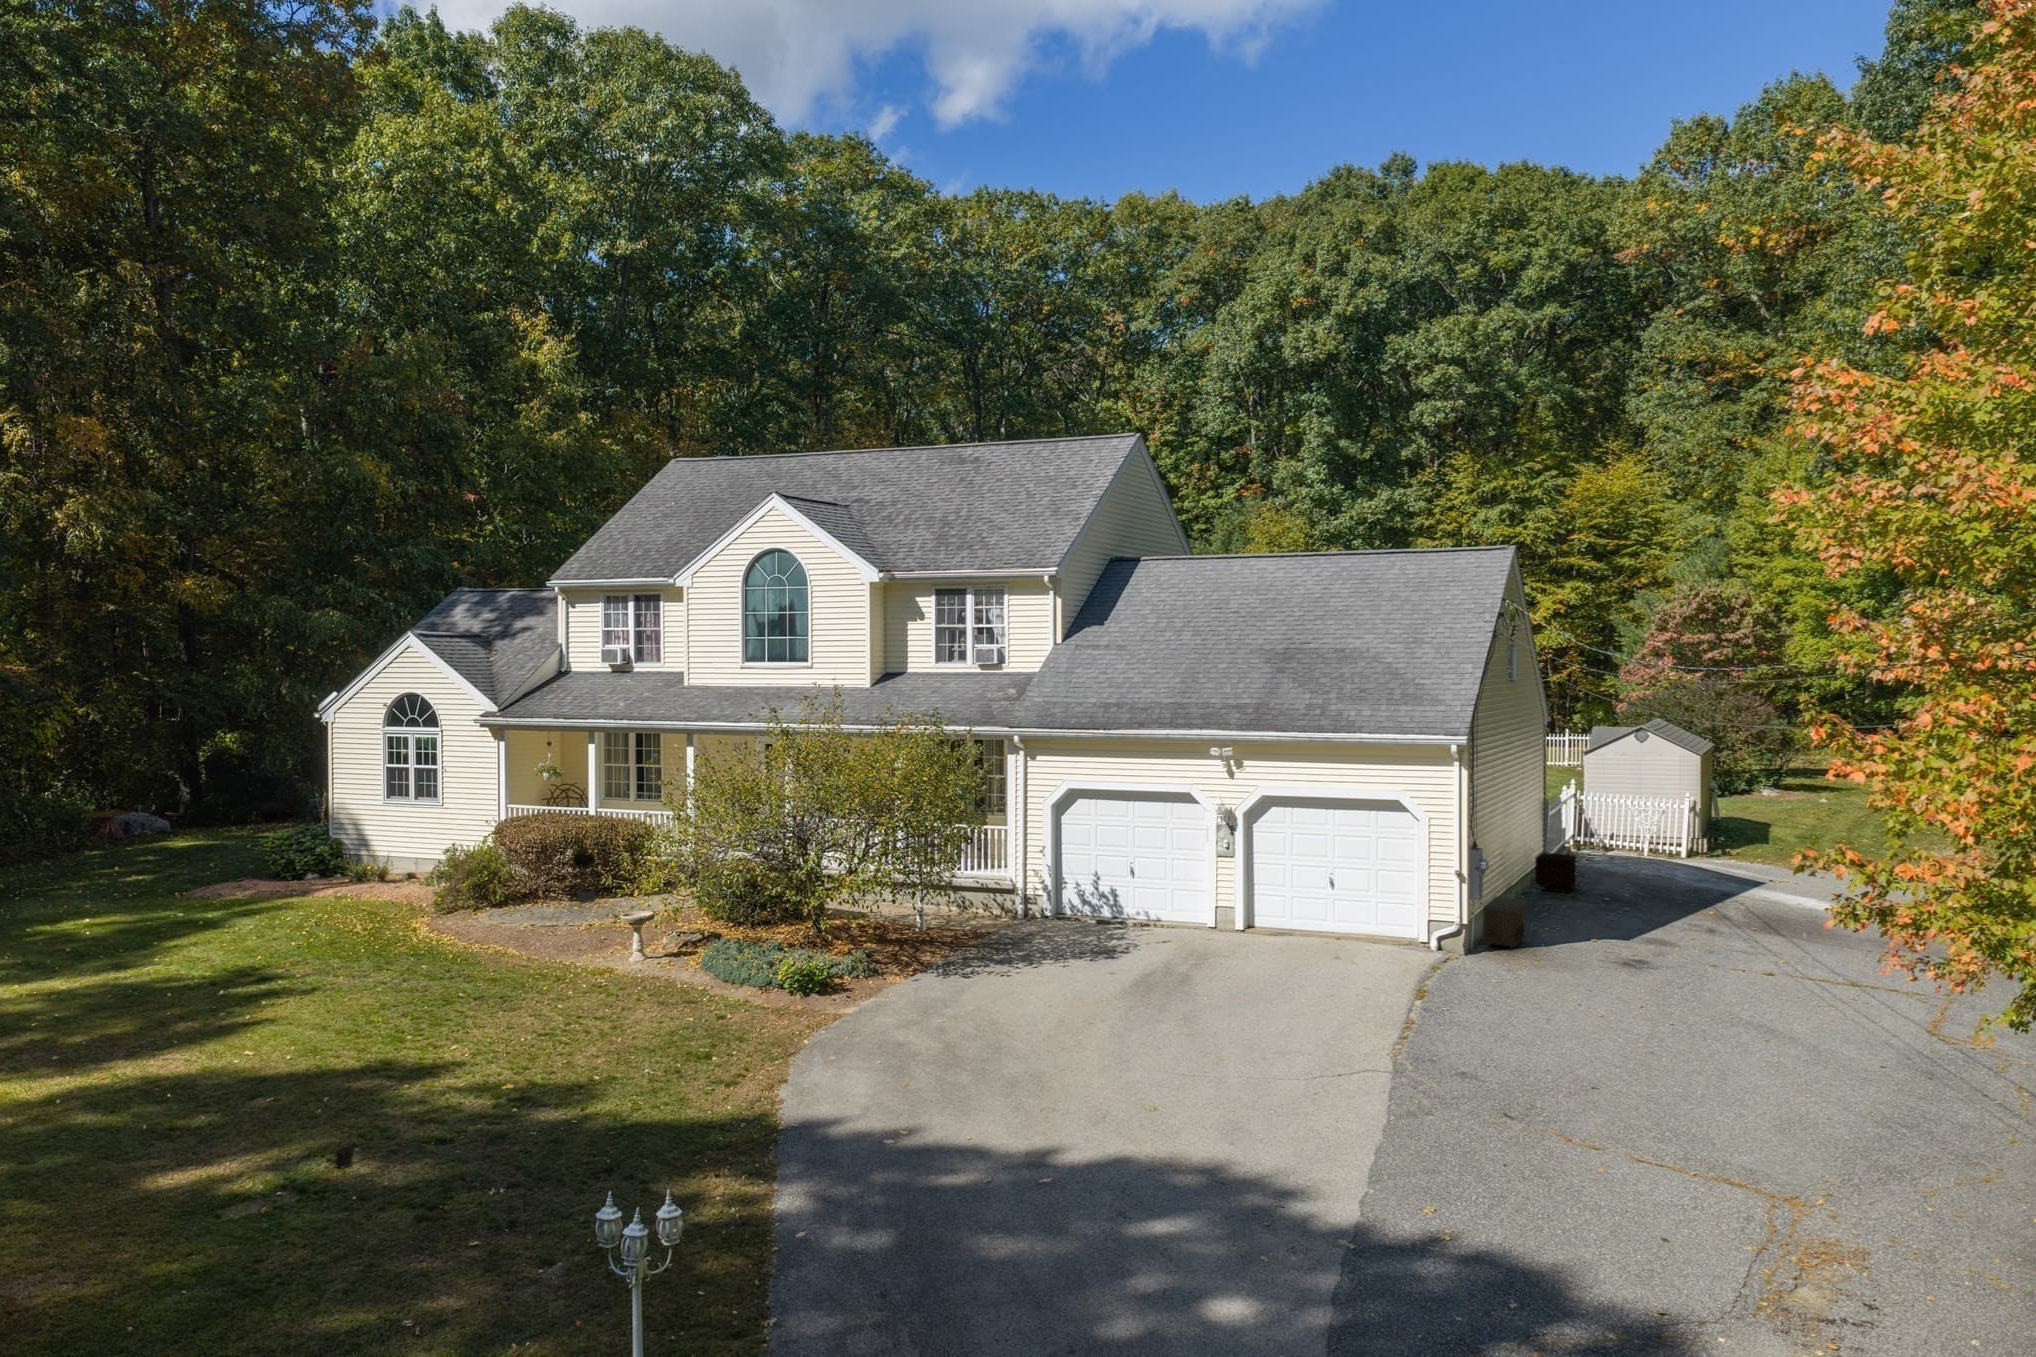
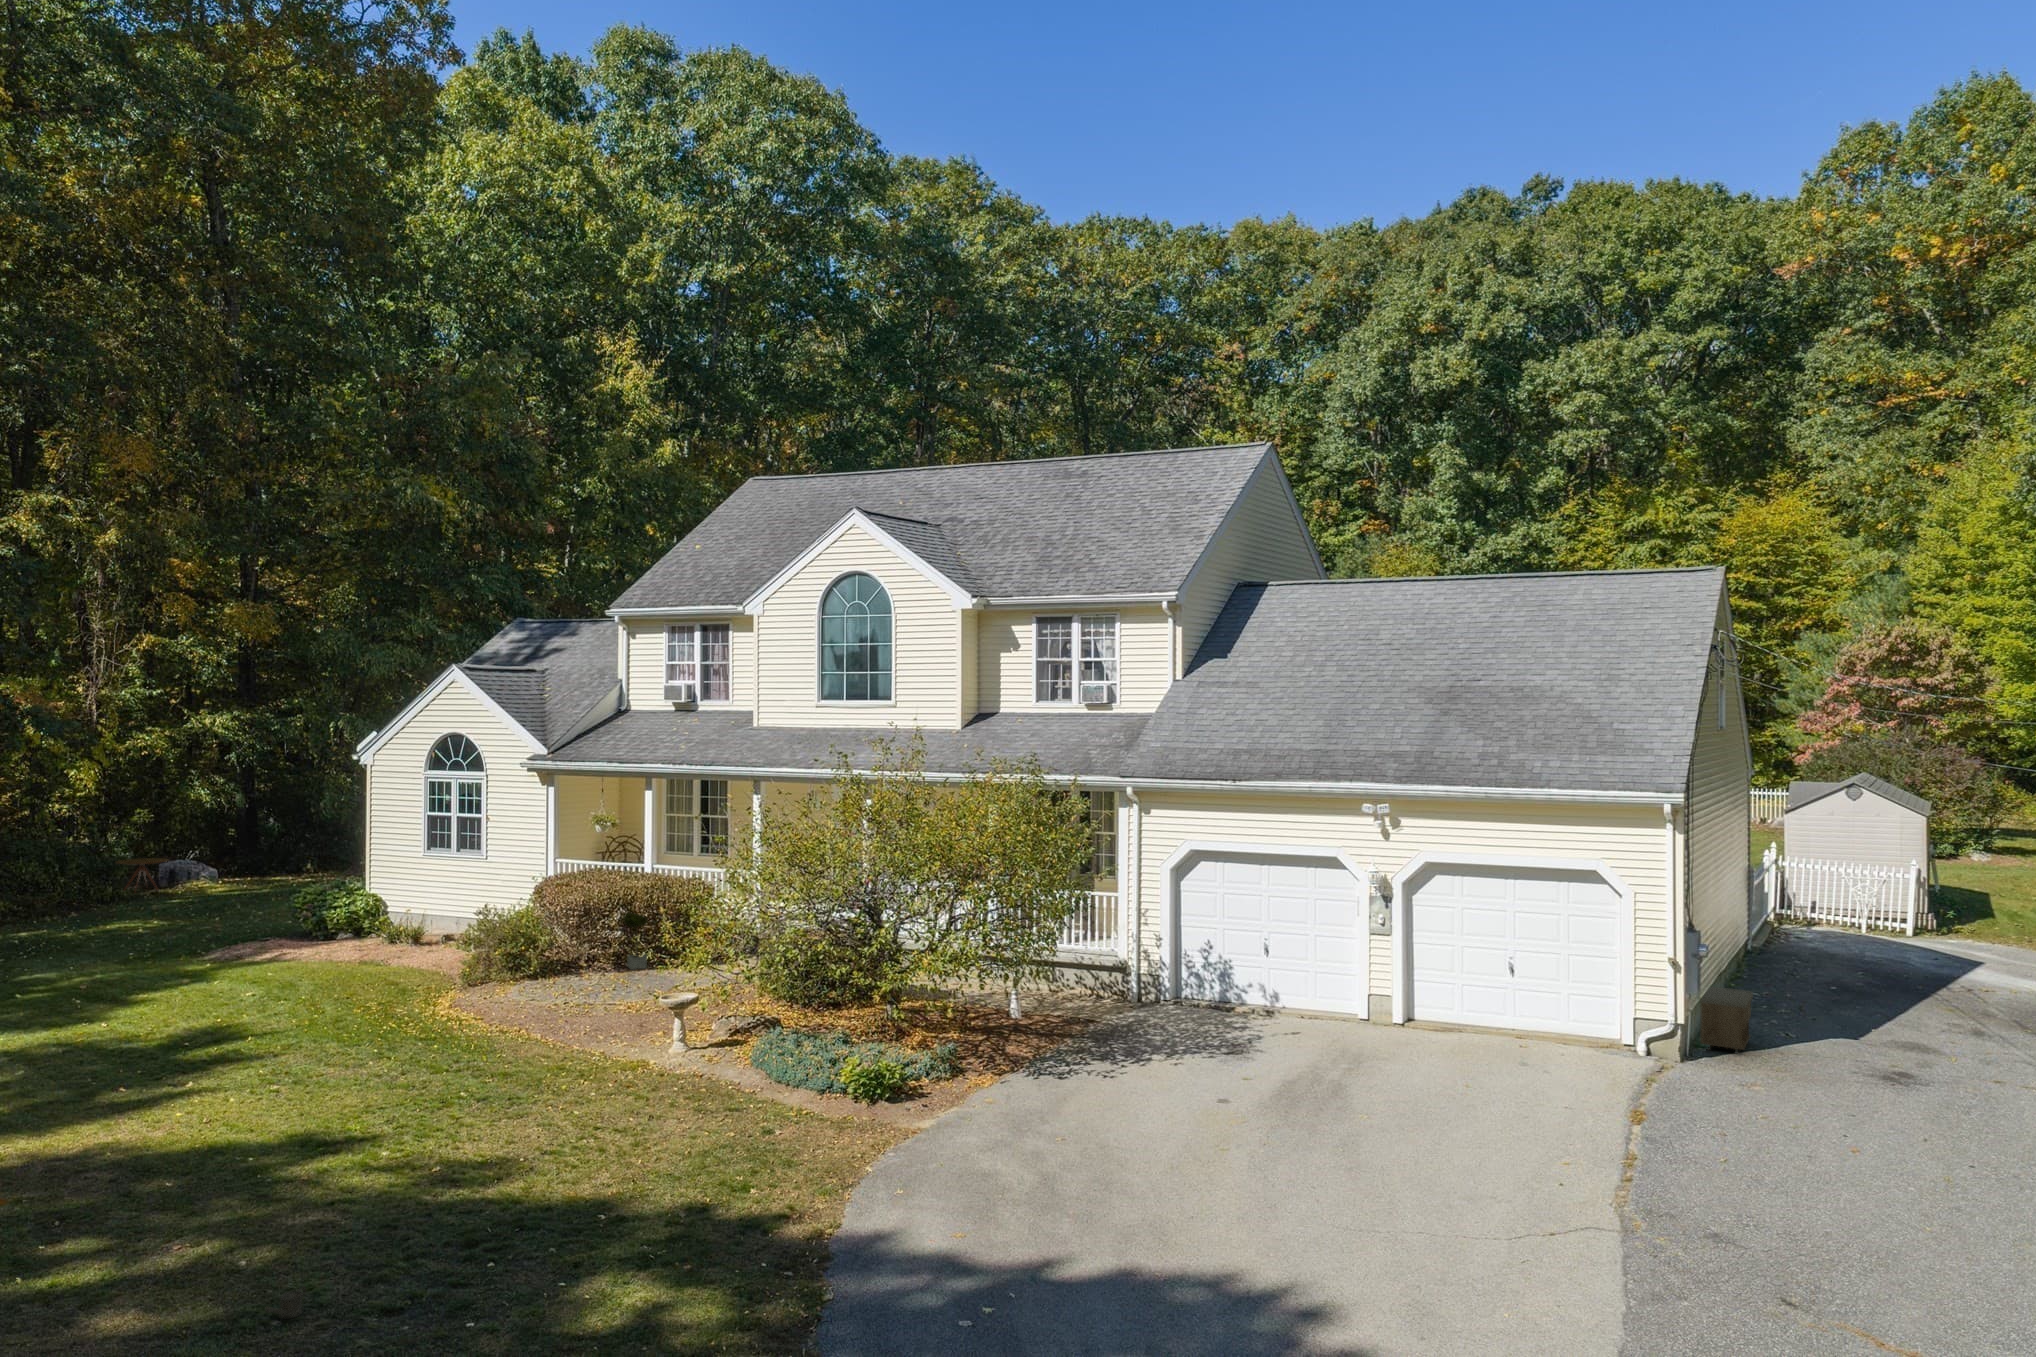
lounge chair: present [258,784,296,818] -> none [303,830,346,869]
wooden crate: present [1535,852,1576,893] -> none [1740,933,1789,982]

